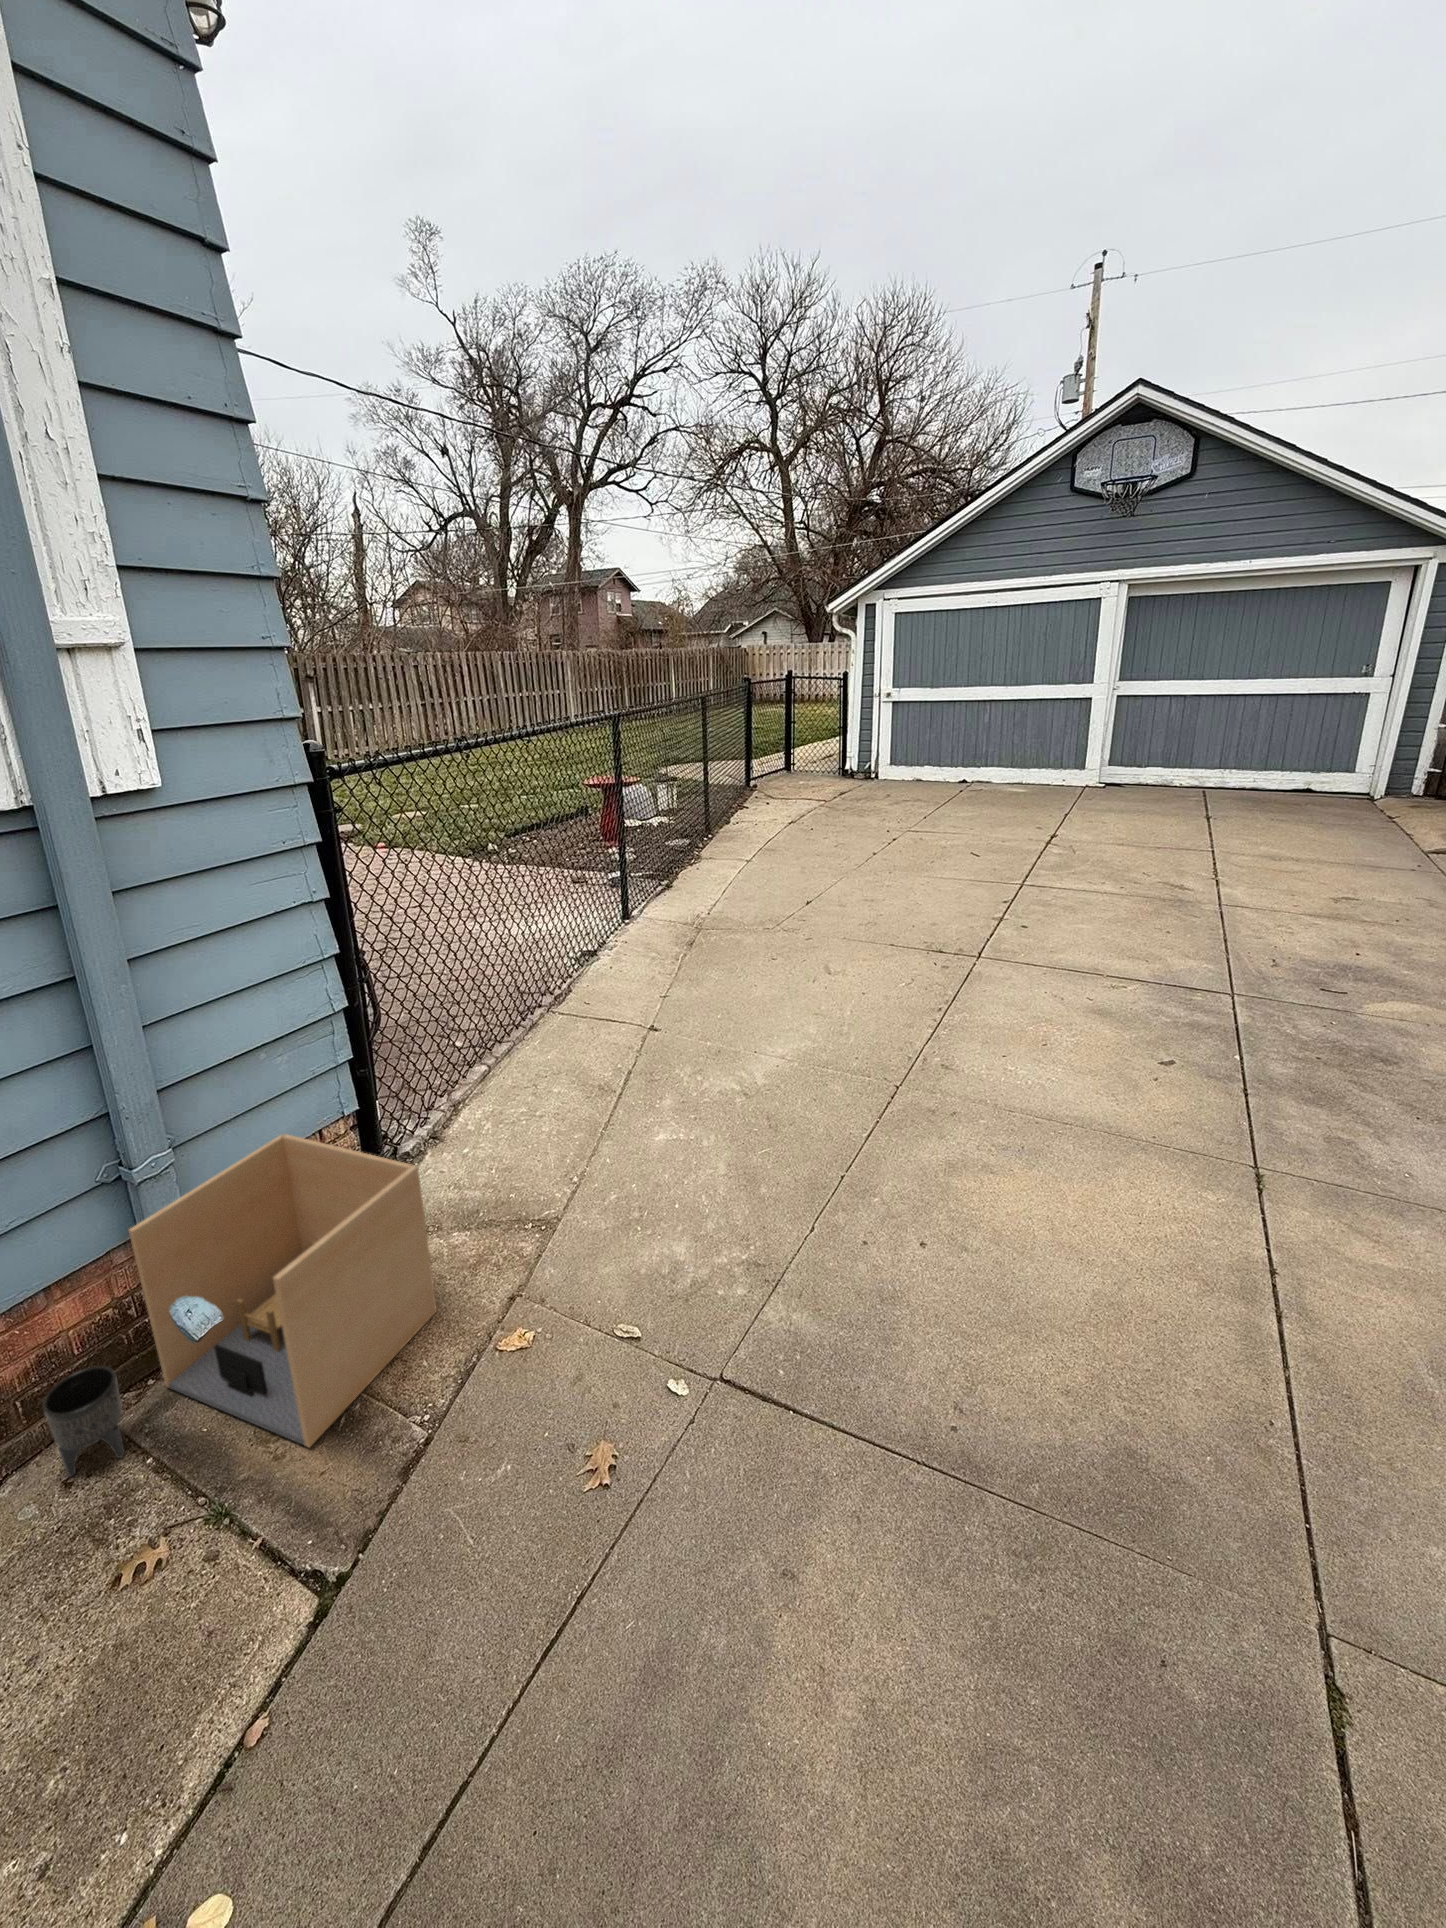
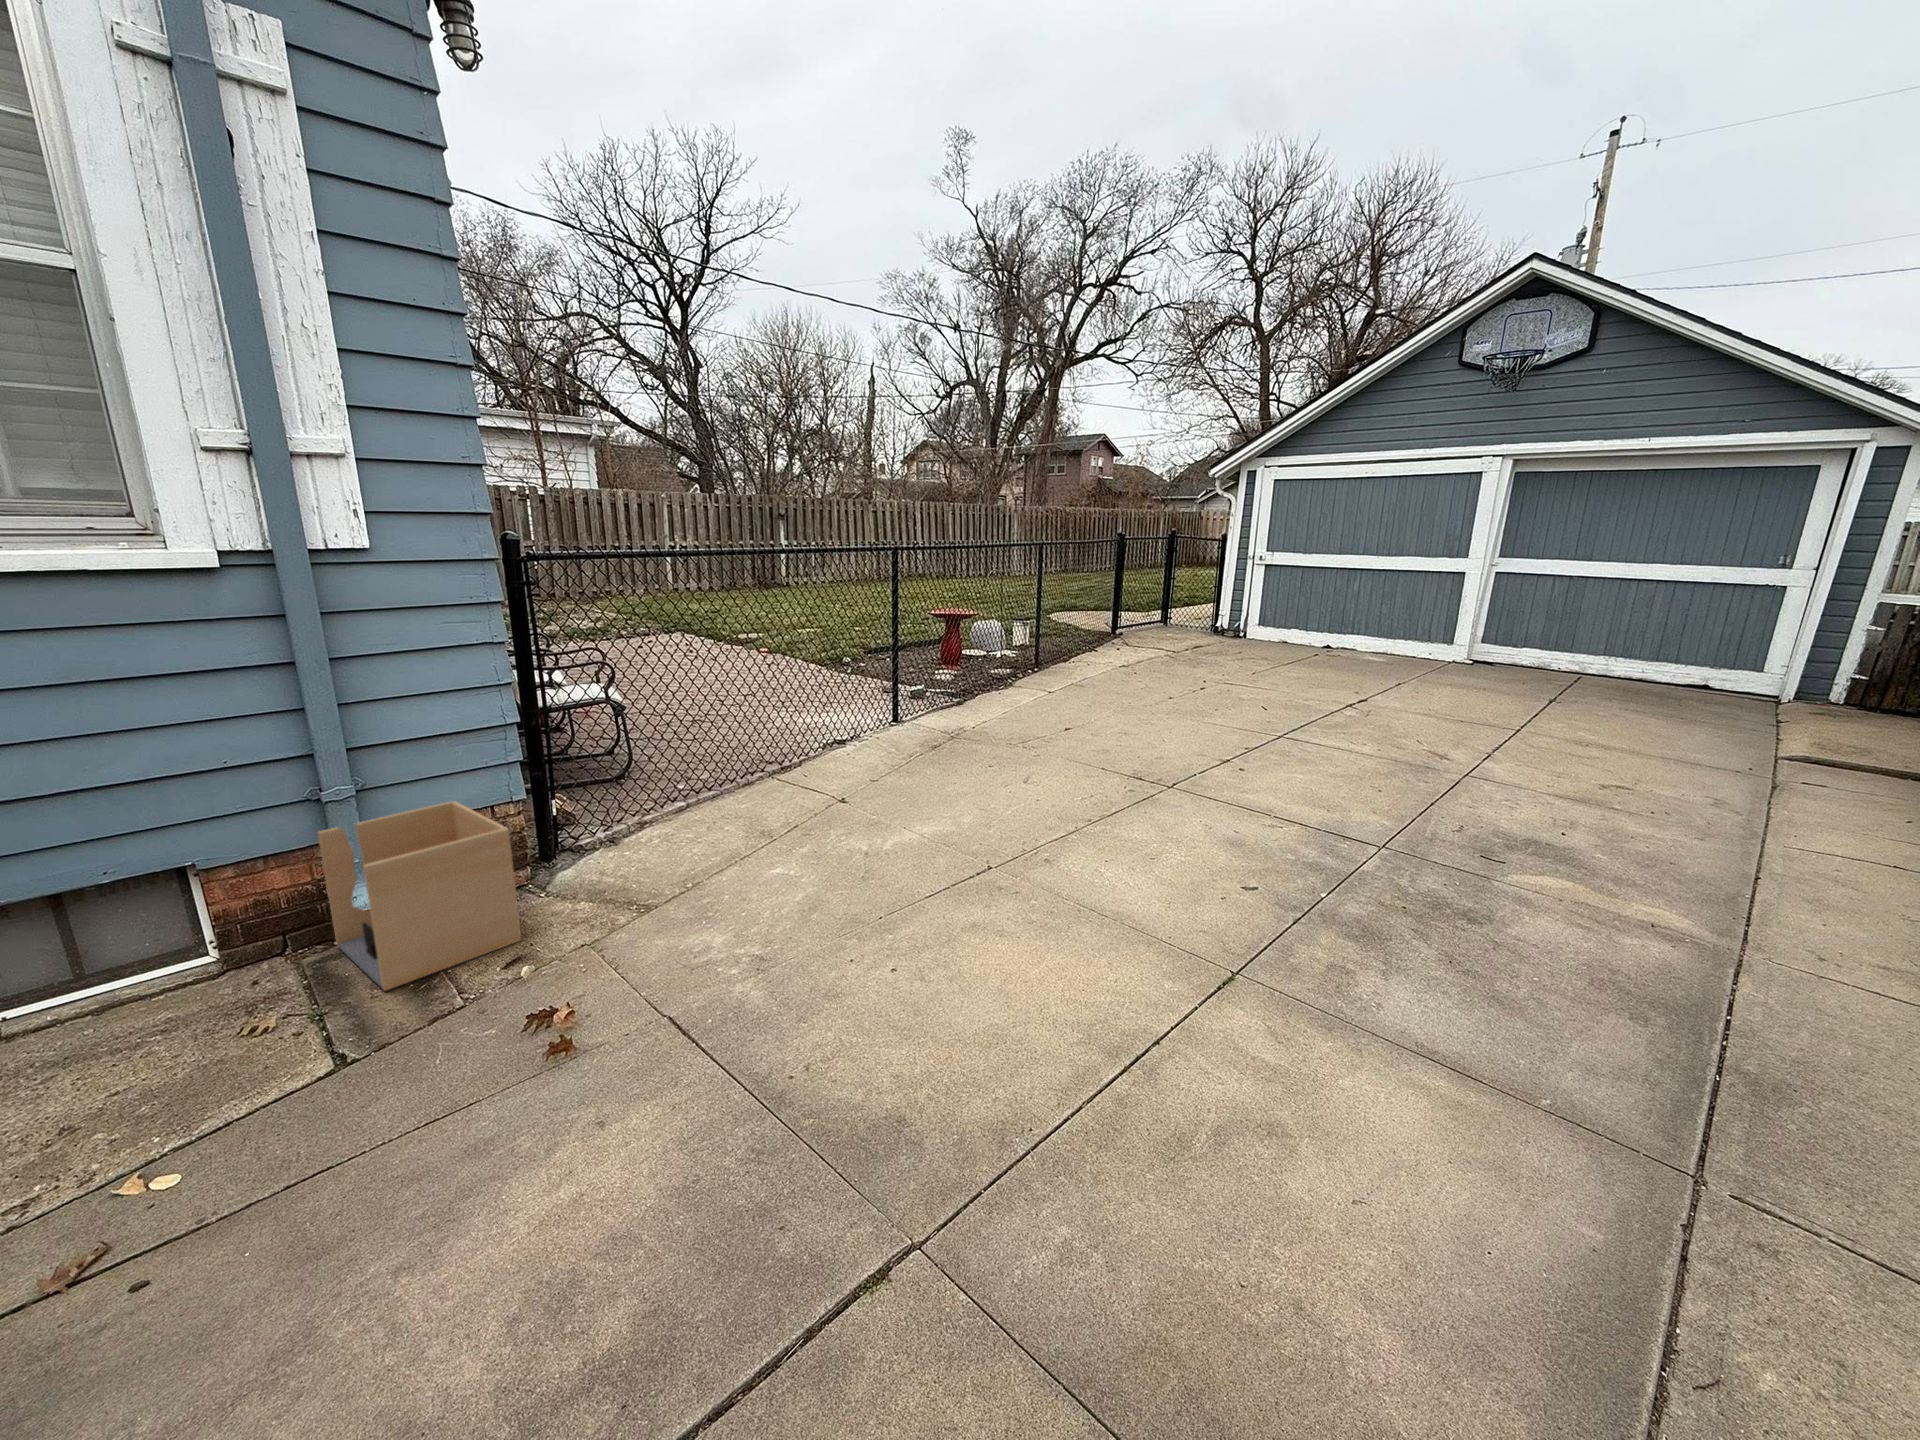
planter: present [43,1366,125,1477] -> none [241,914,294,978]

